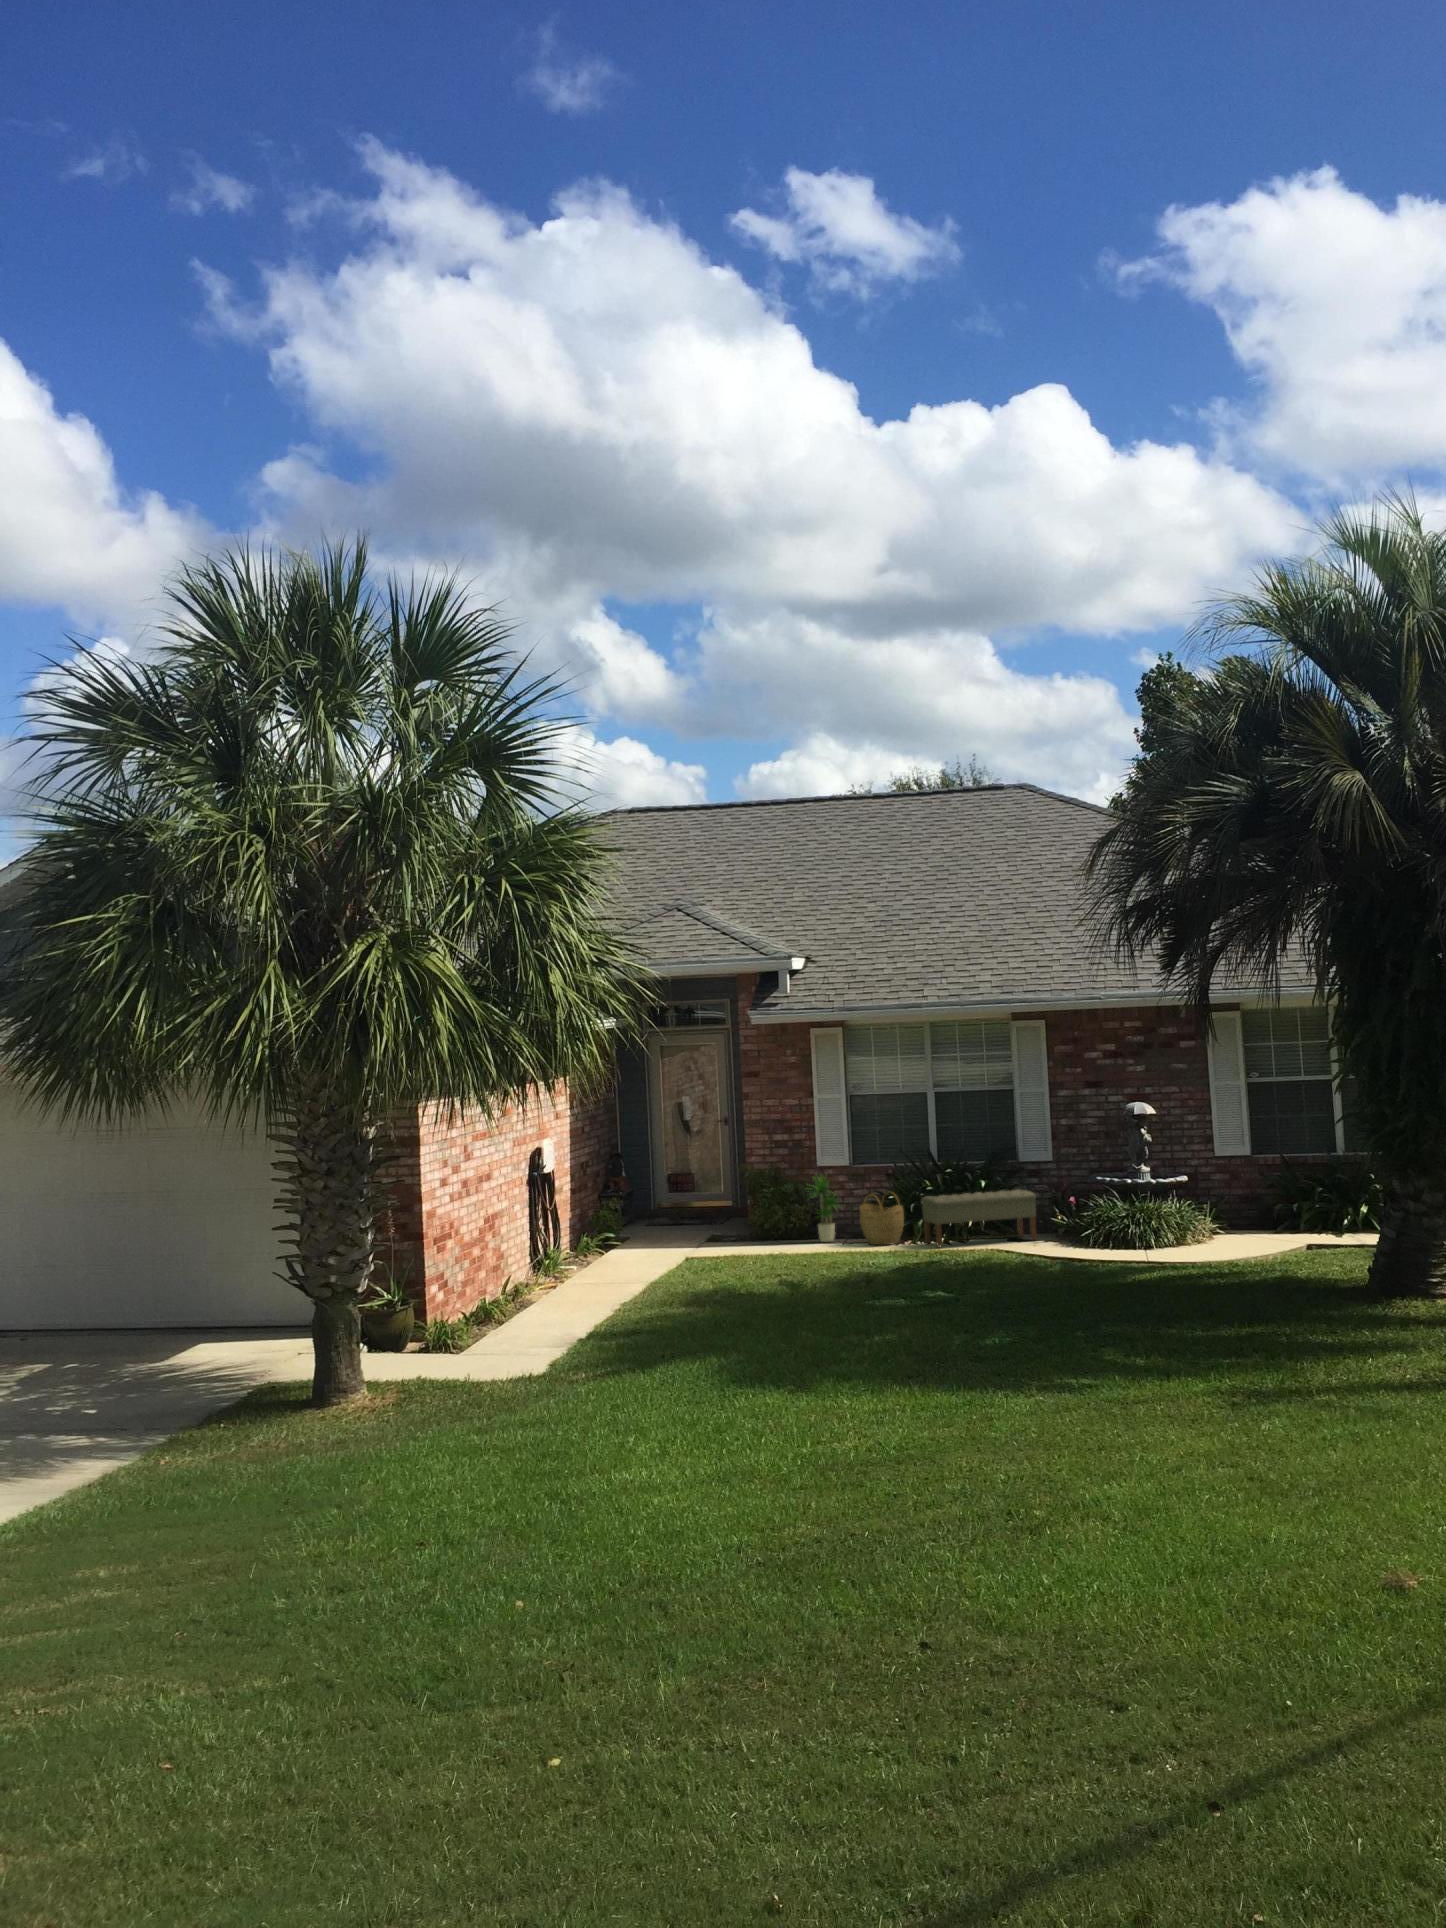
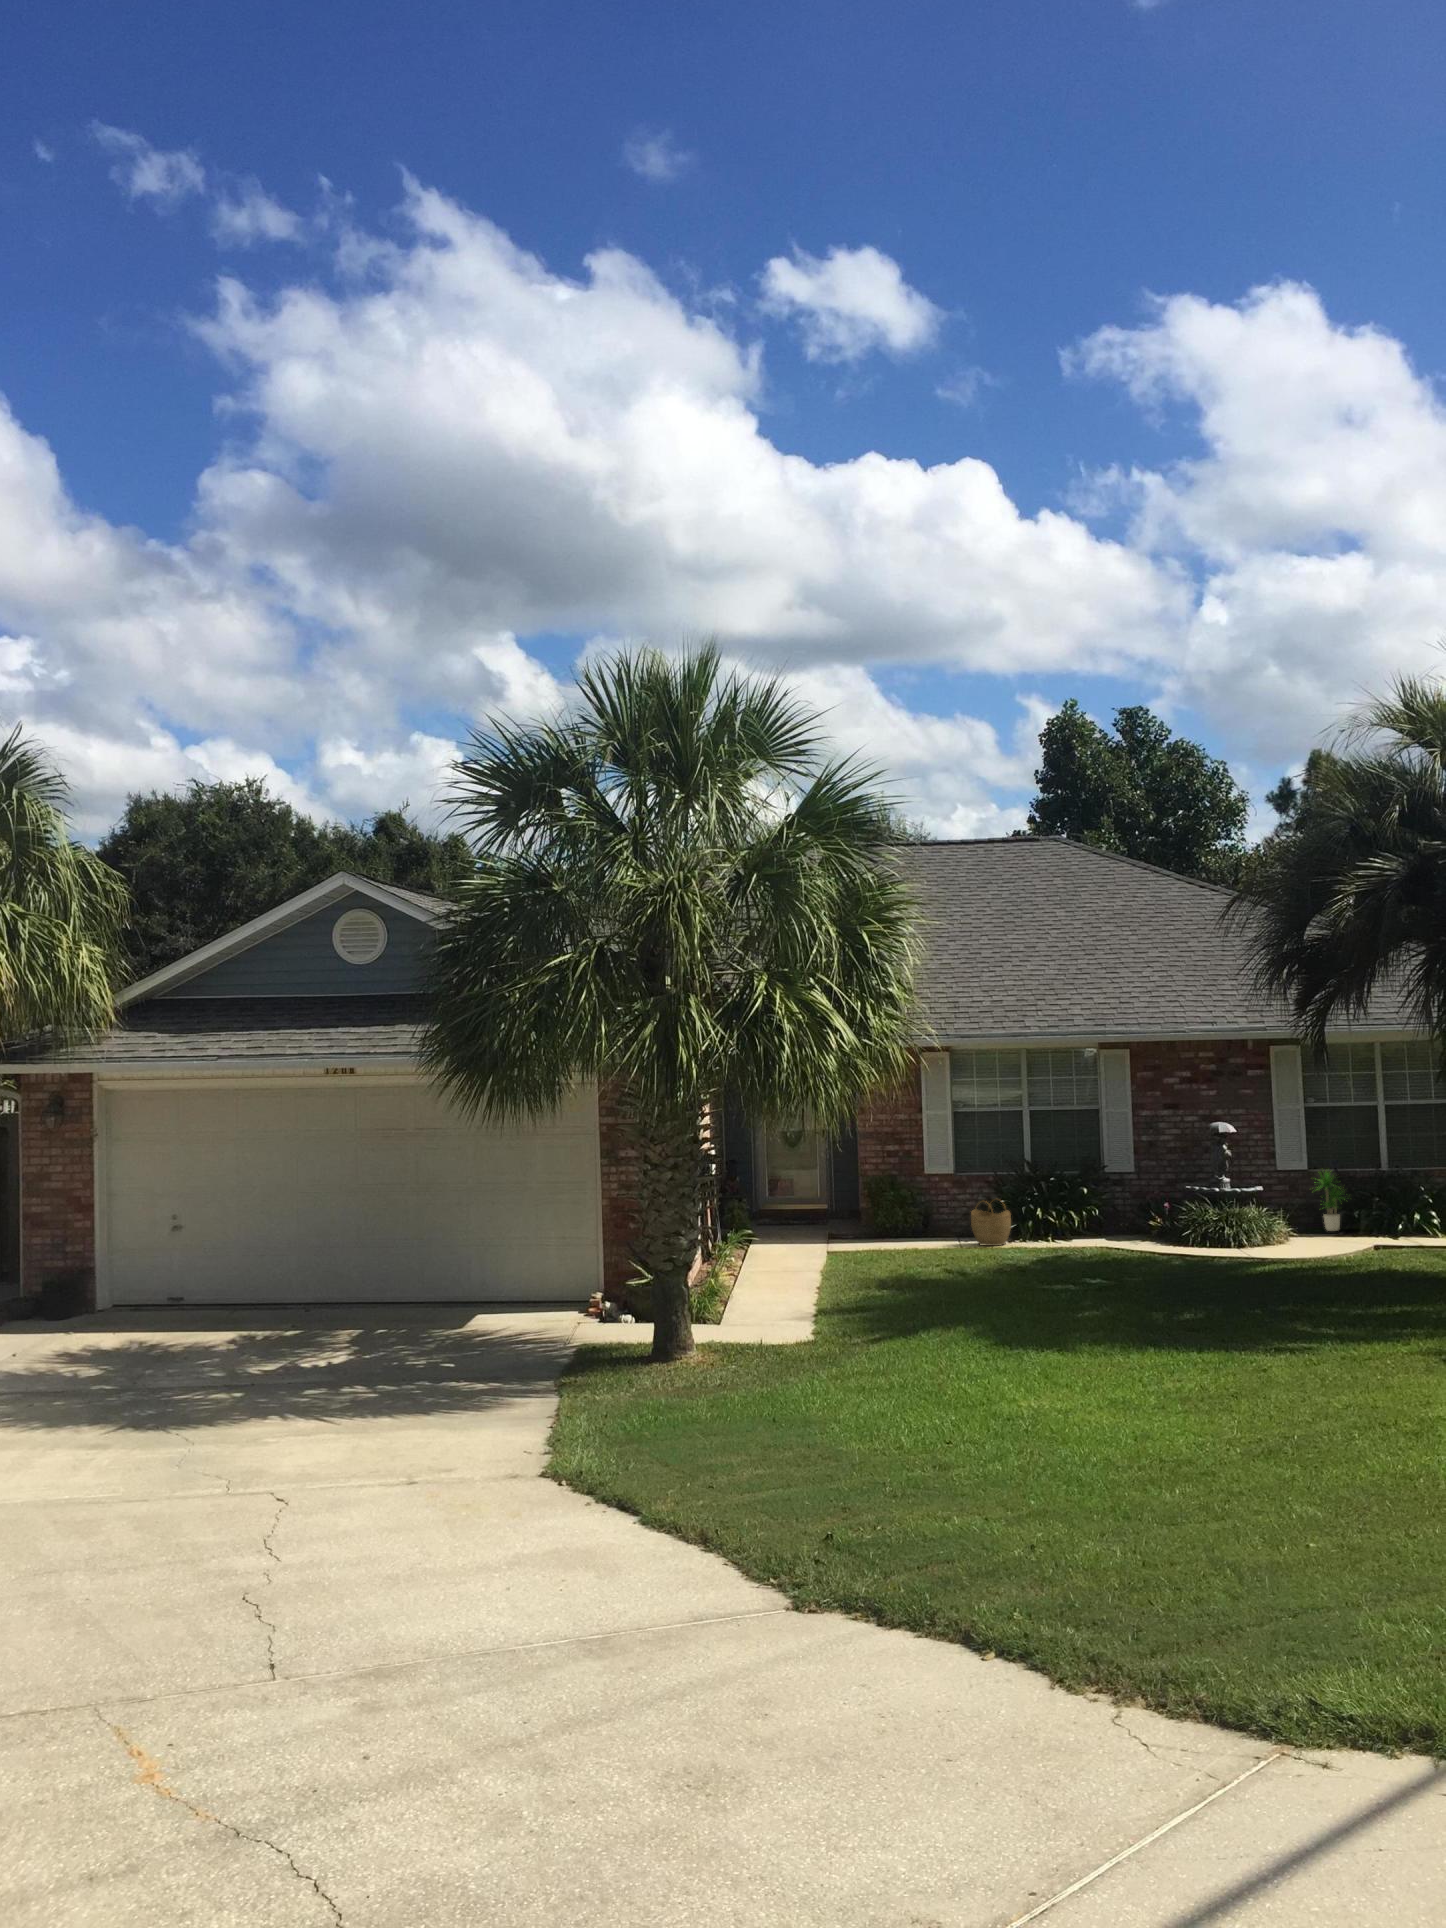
potted plant: present [813,1176,839,1242] -> present [1317,1172,1345,1231]
bench: present [921,1189,1037,1248] -> none [1028,1197,1130,1248]

